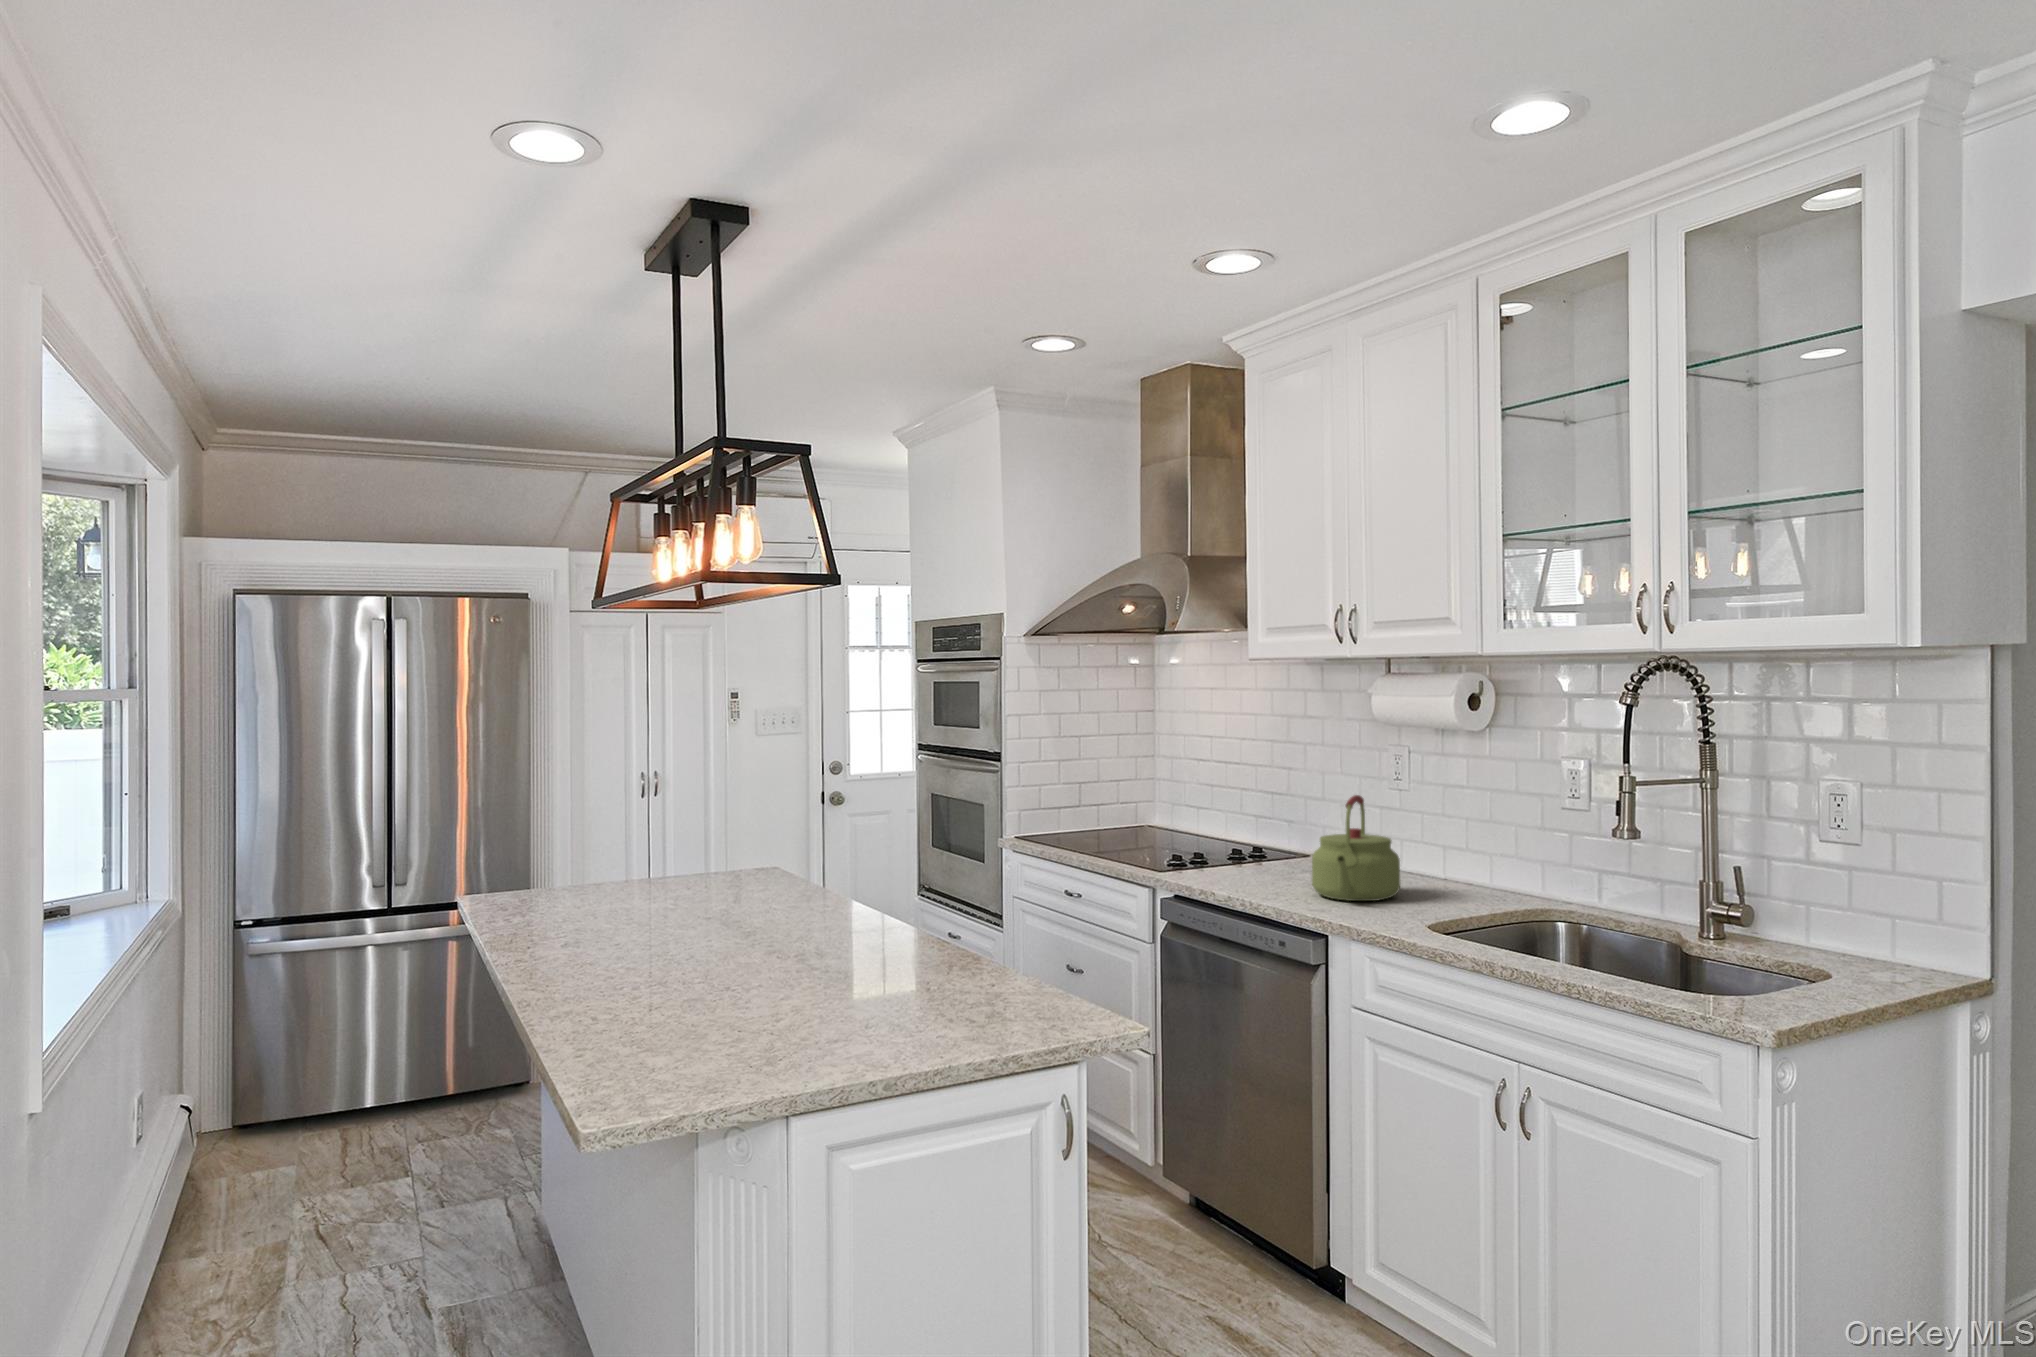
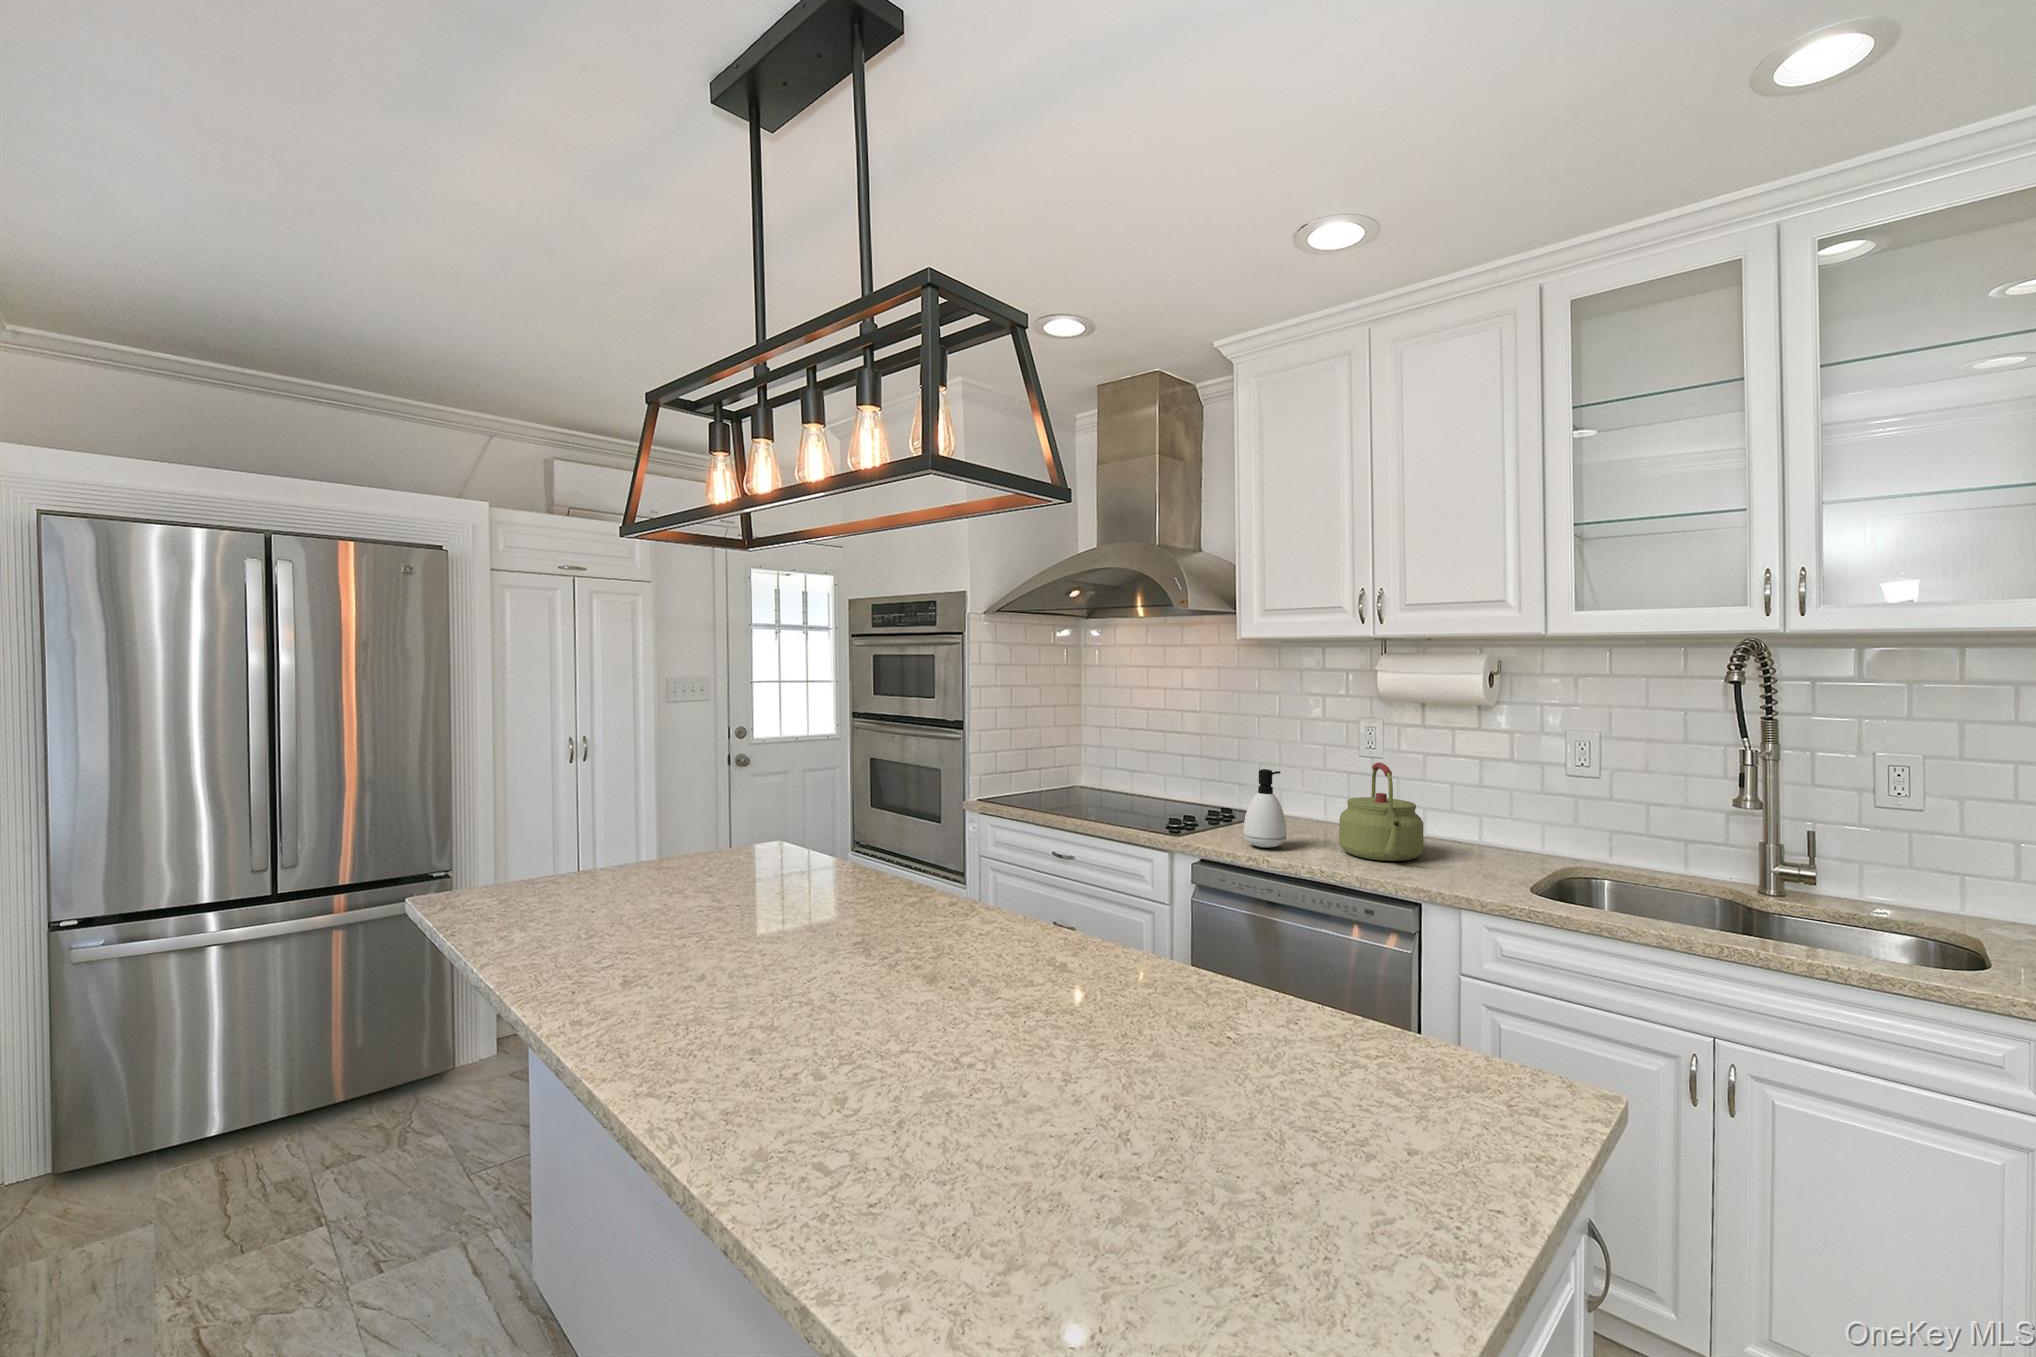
soap dispenser: none [1220,802,1265,886] -> present [1243,769,1286,848]

